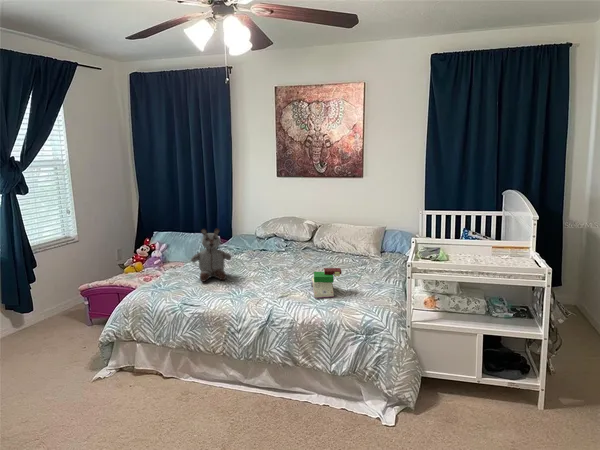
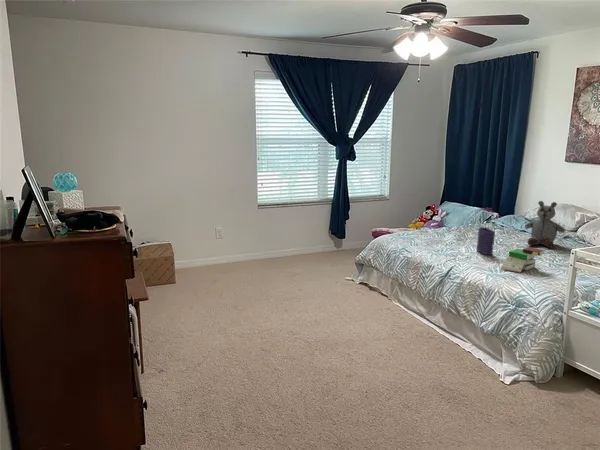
stuffed bear: present [191,229,231,282] -> present [525,201,565,248]
tote bag: none [260,233,281,286] -> present [477,208,495,255]

